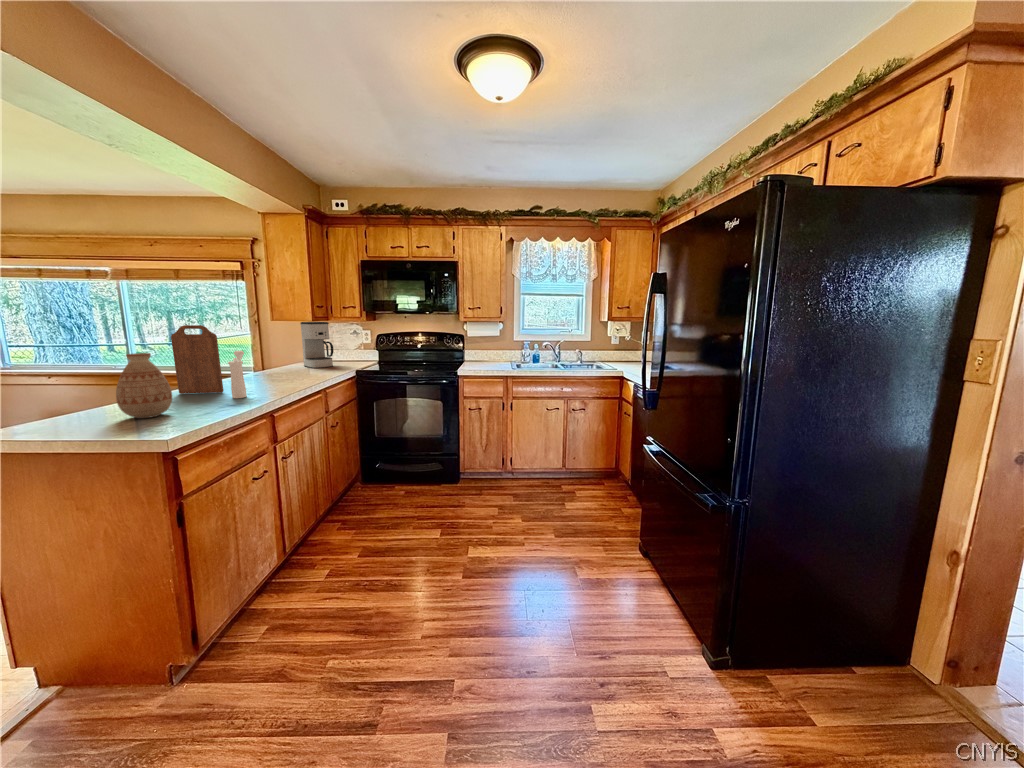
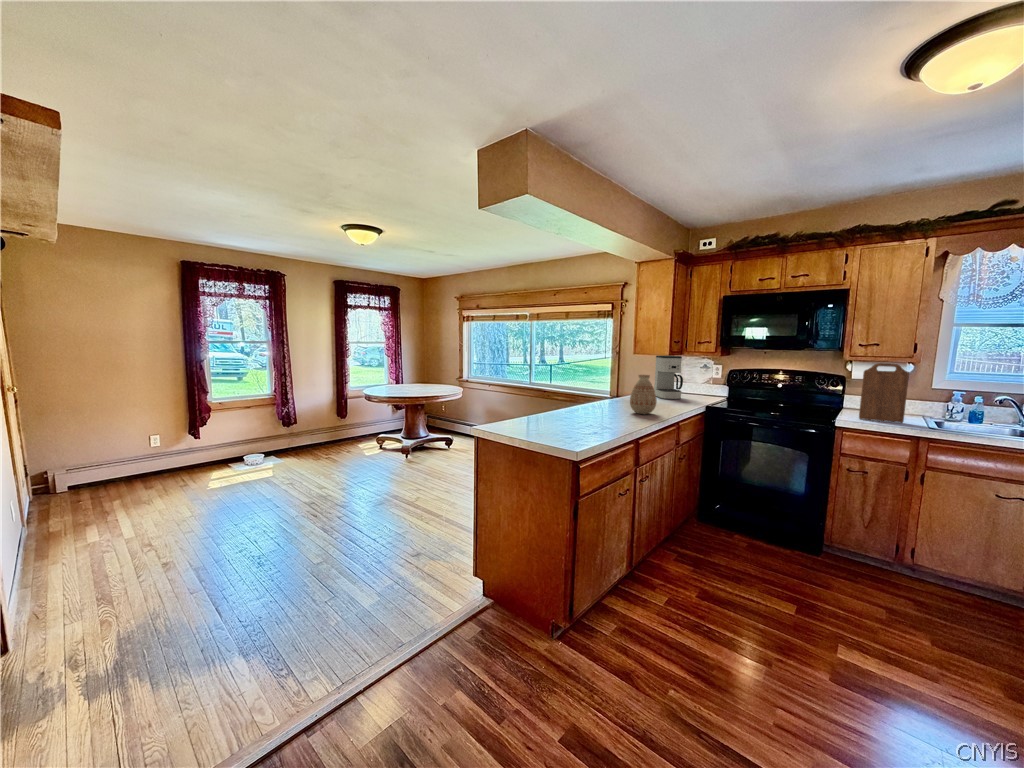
cutting board: present [171,325,224,394] -> present [859,363,909,423]
pepper mill: present [228,351,247,398] -> none [608,381,620,422]
vase: present [116,353,172,418] -> present [630,375,657,414]

